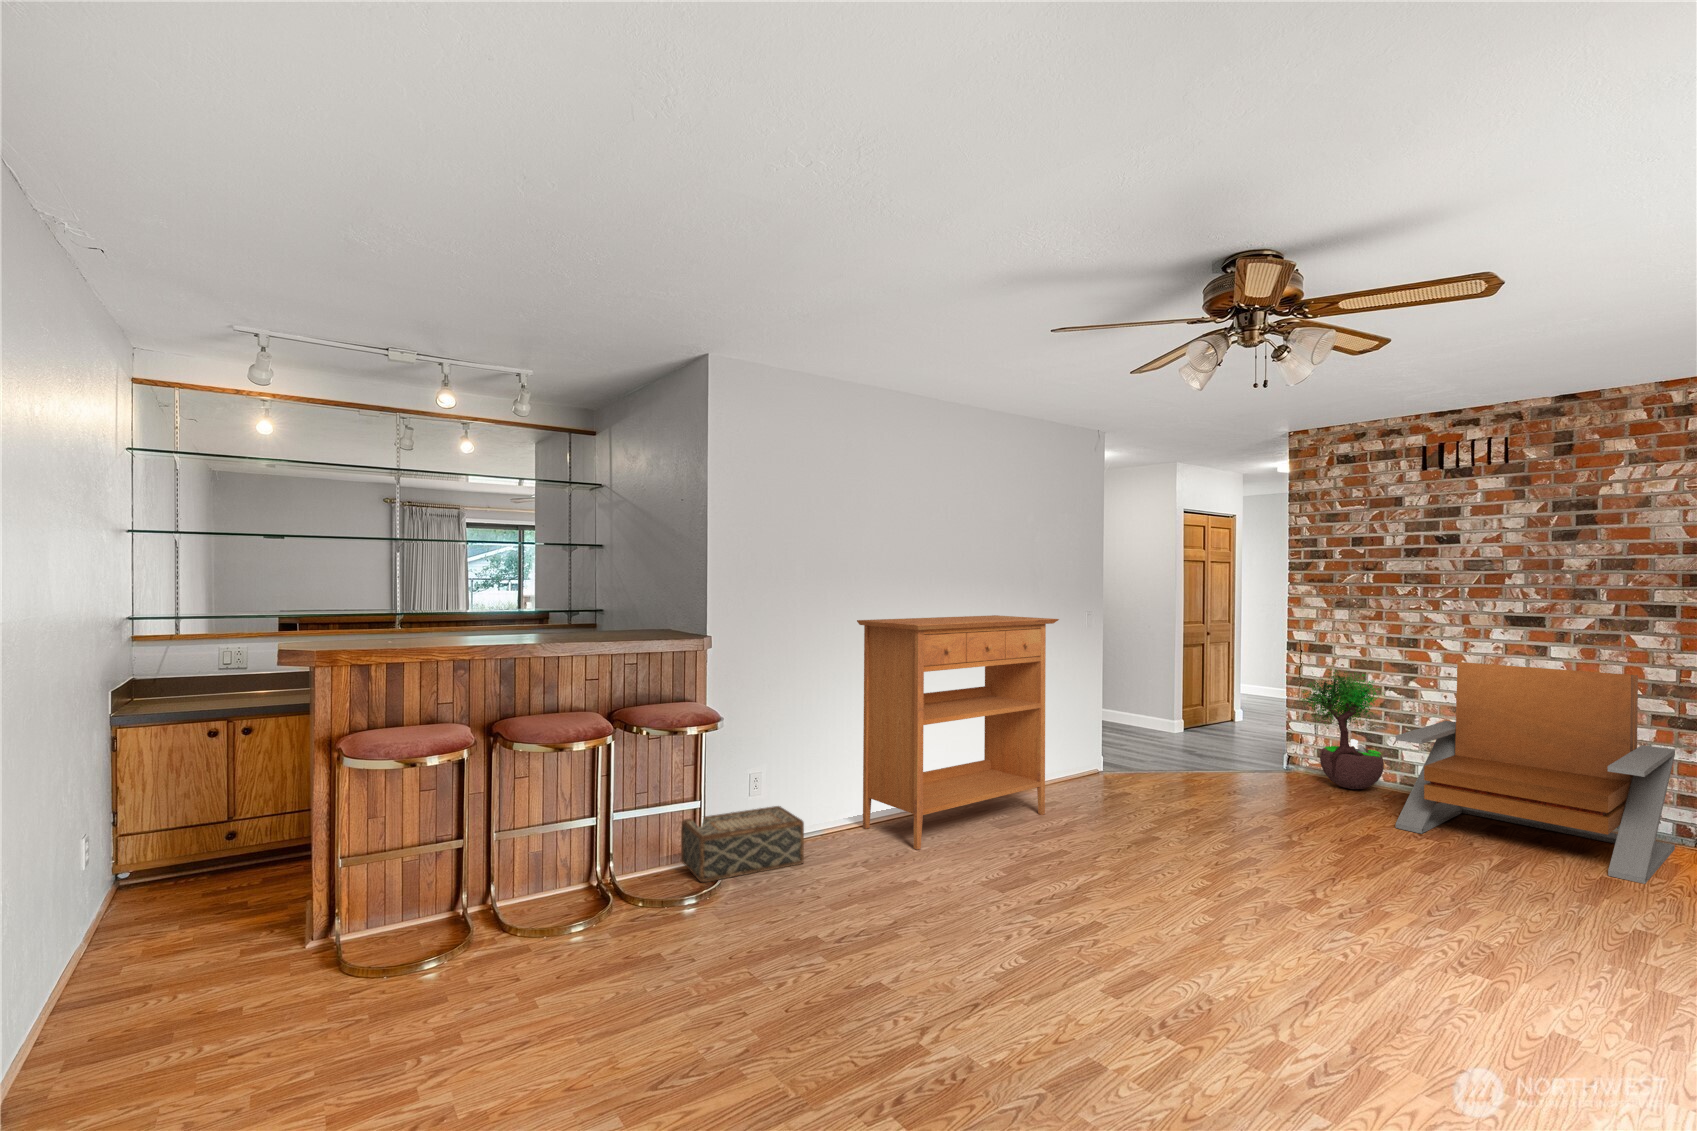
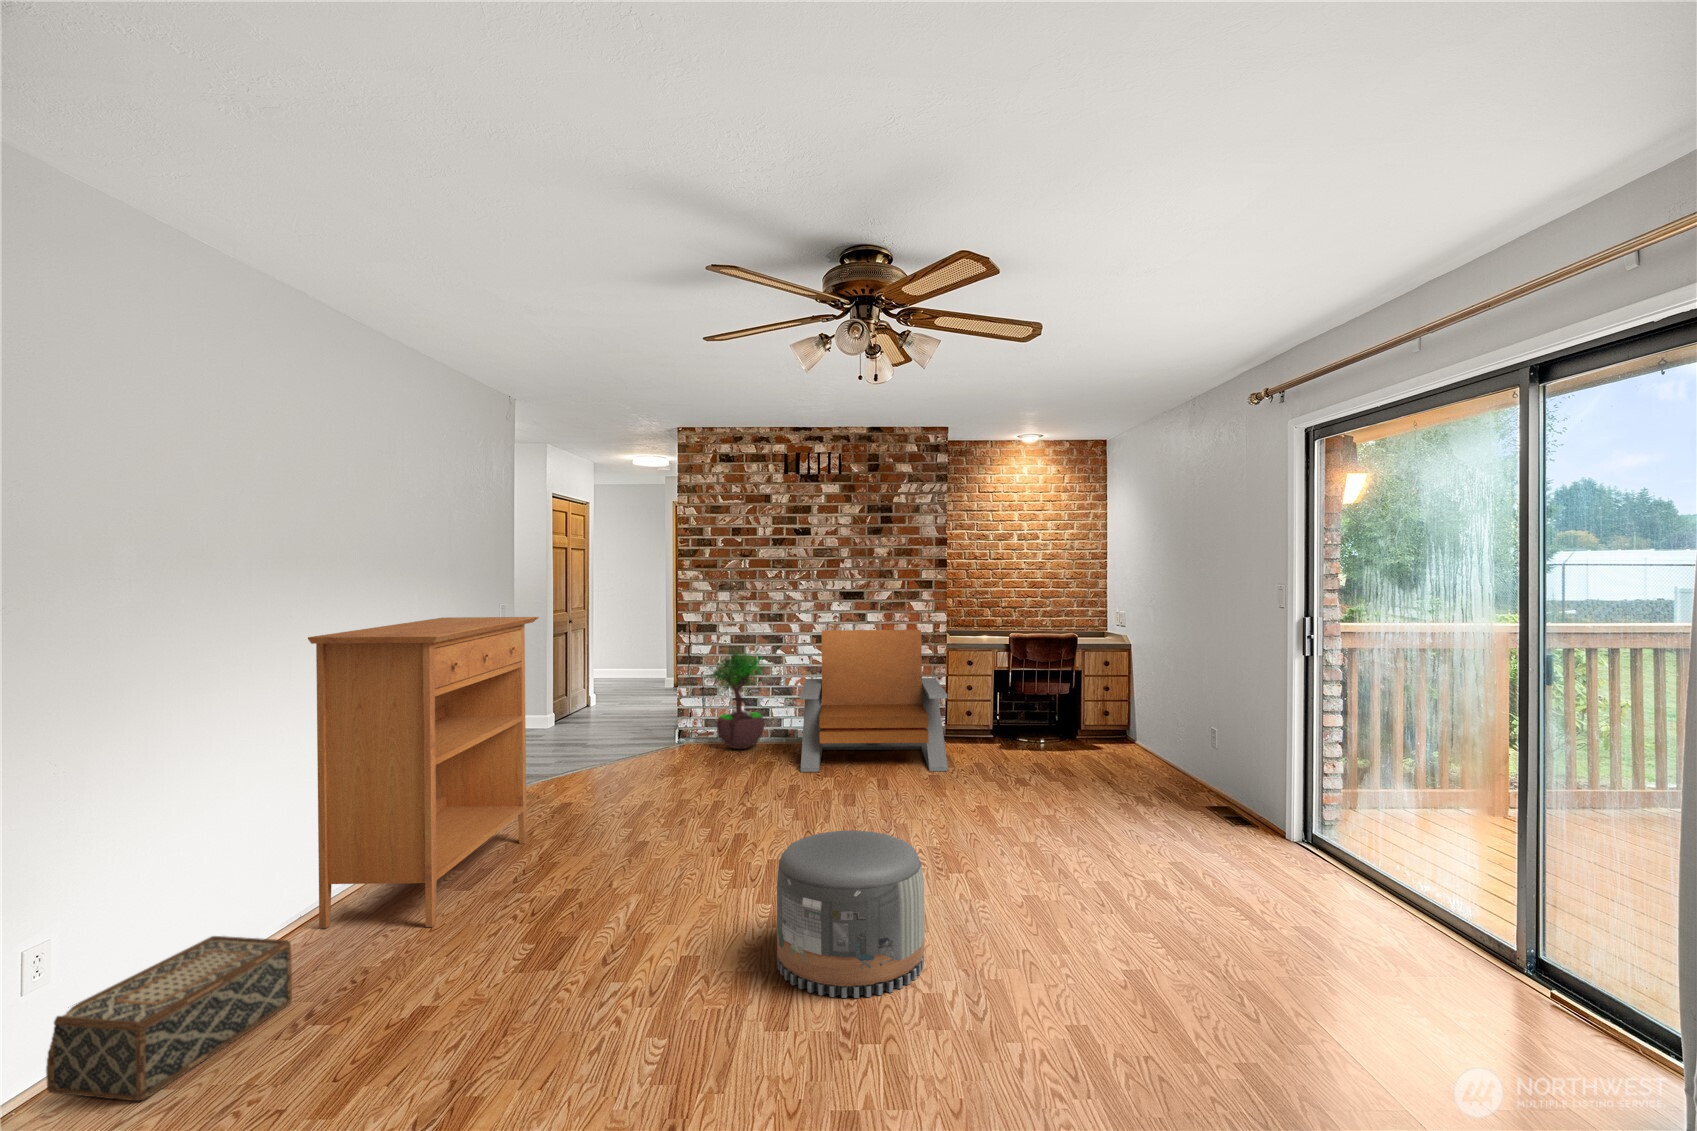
pouf: none [1104,864,1284,1064] -> present [777,830,925,998]

